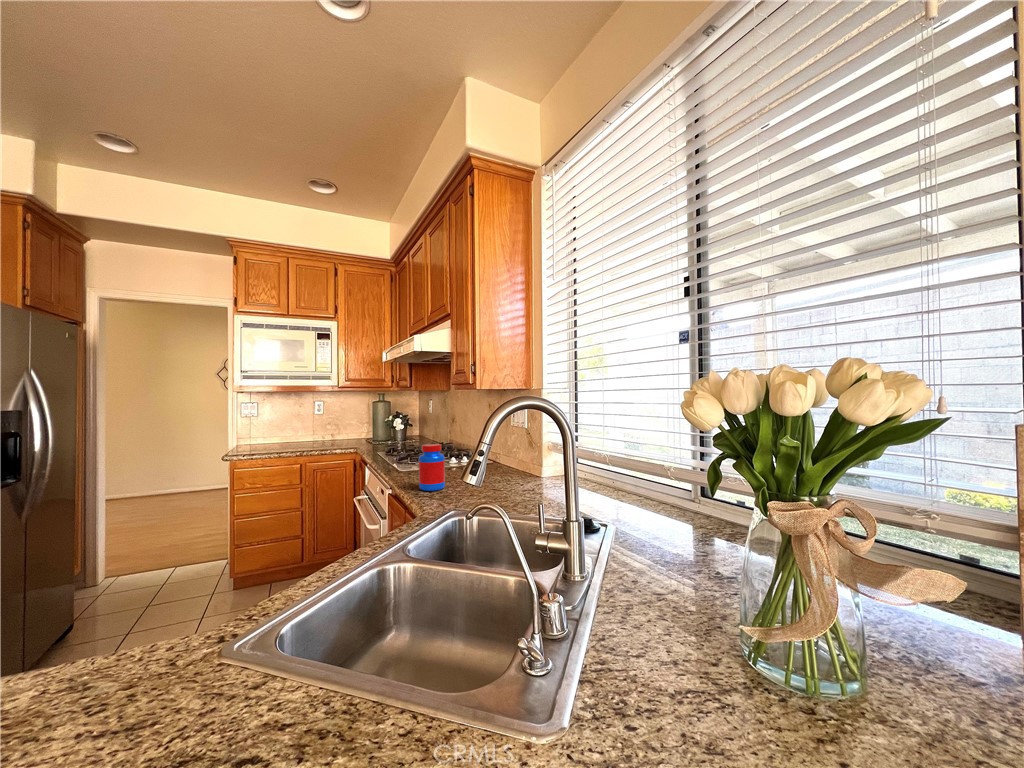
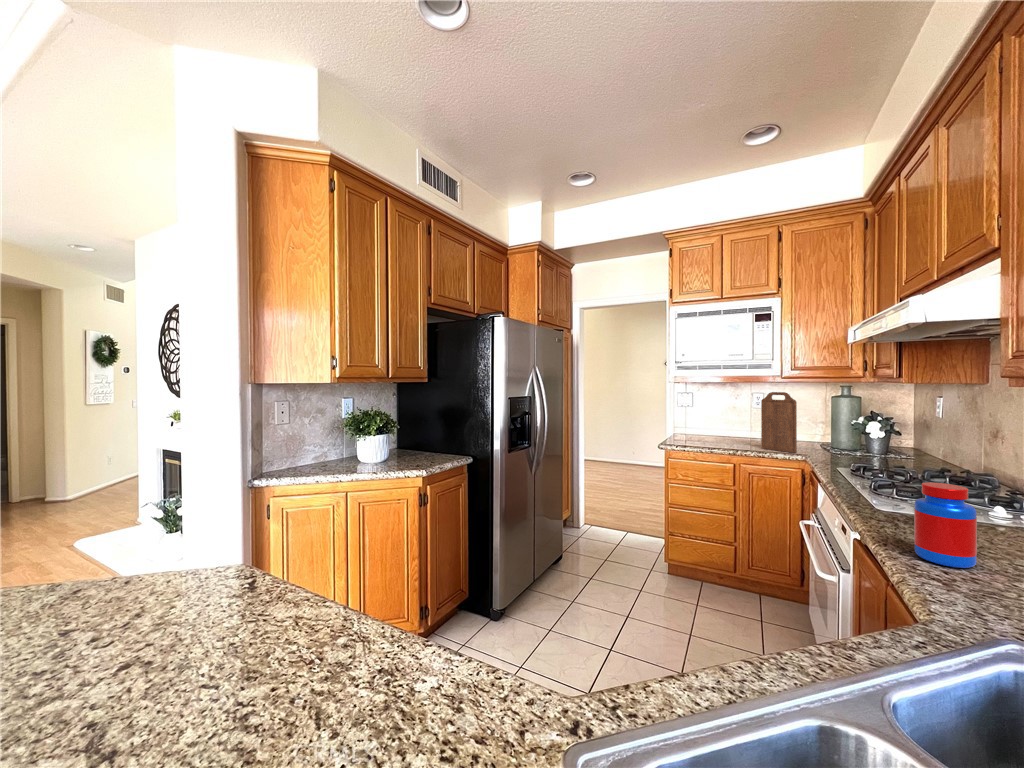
cutting board: none [323,399,350,447] -> present [761,392,797,453]

